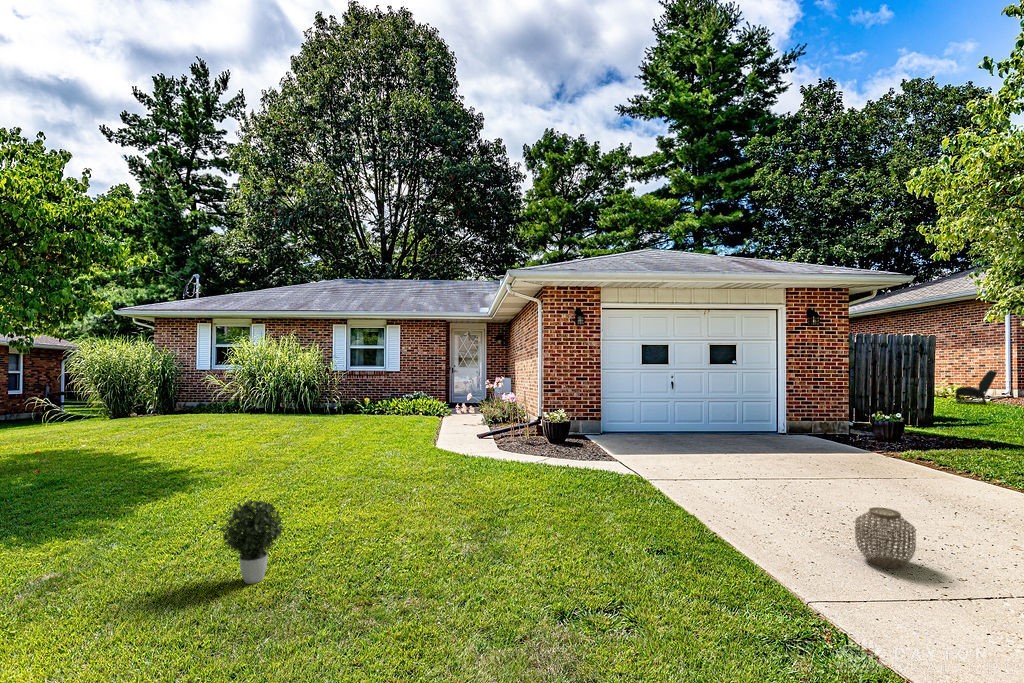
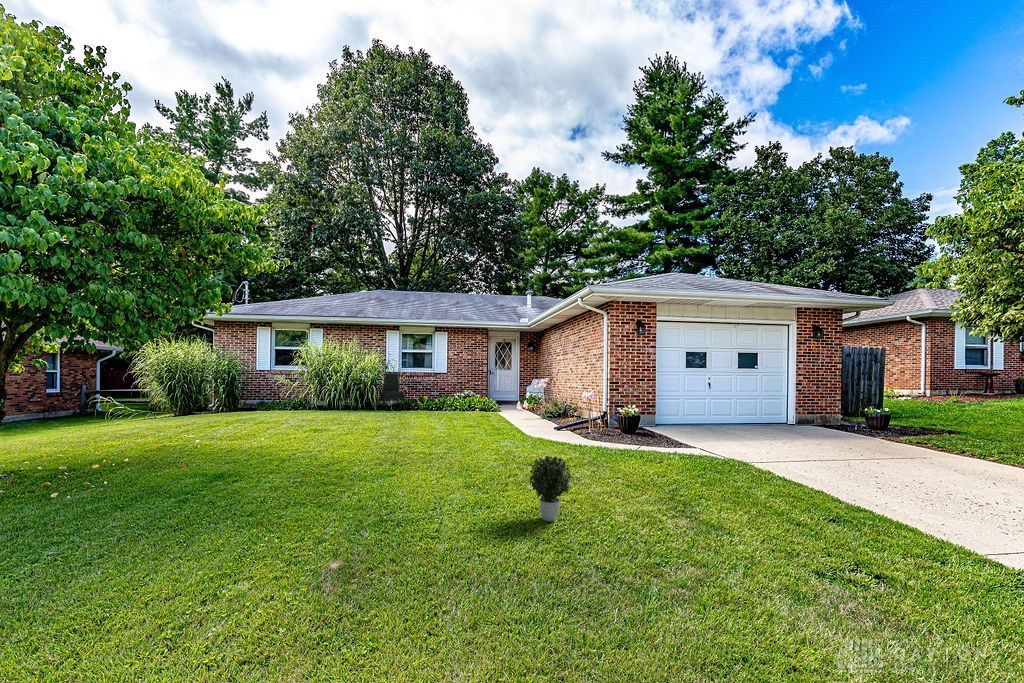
lounge chair: present [955,370,997,404] -> present [380,373,405,407]
woven basket: present [855,507,916,569] -> none [959,468,1009,511]

